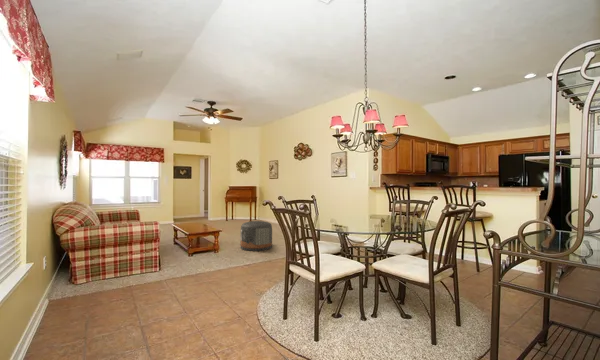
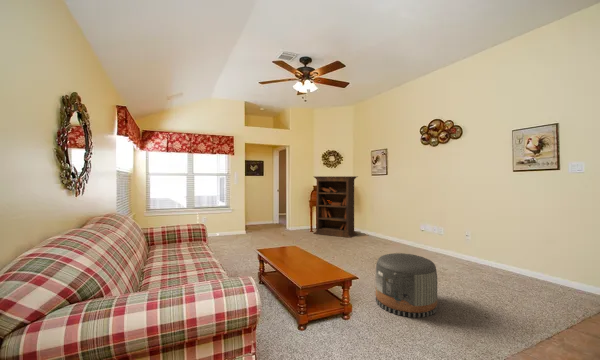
bookcase: none [226,180,260,224] -> present [314,176,357,238]

